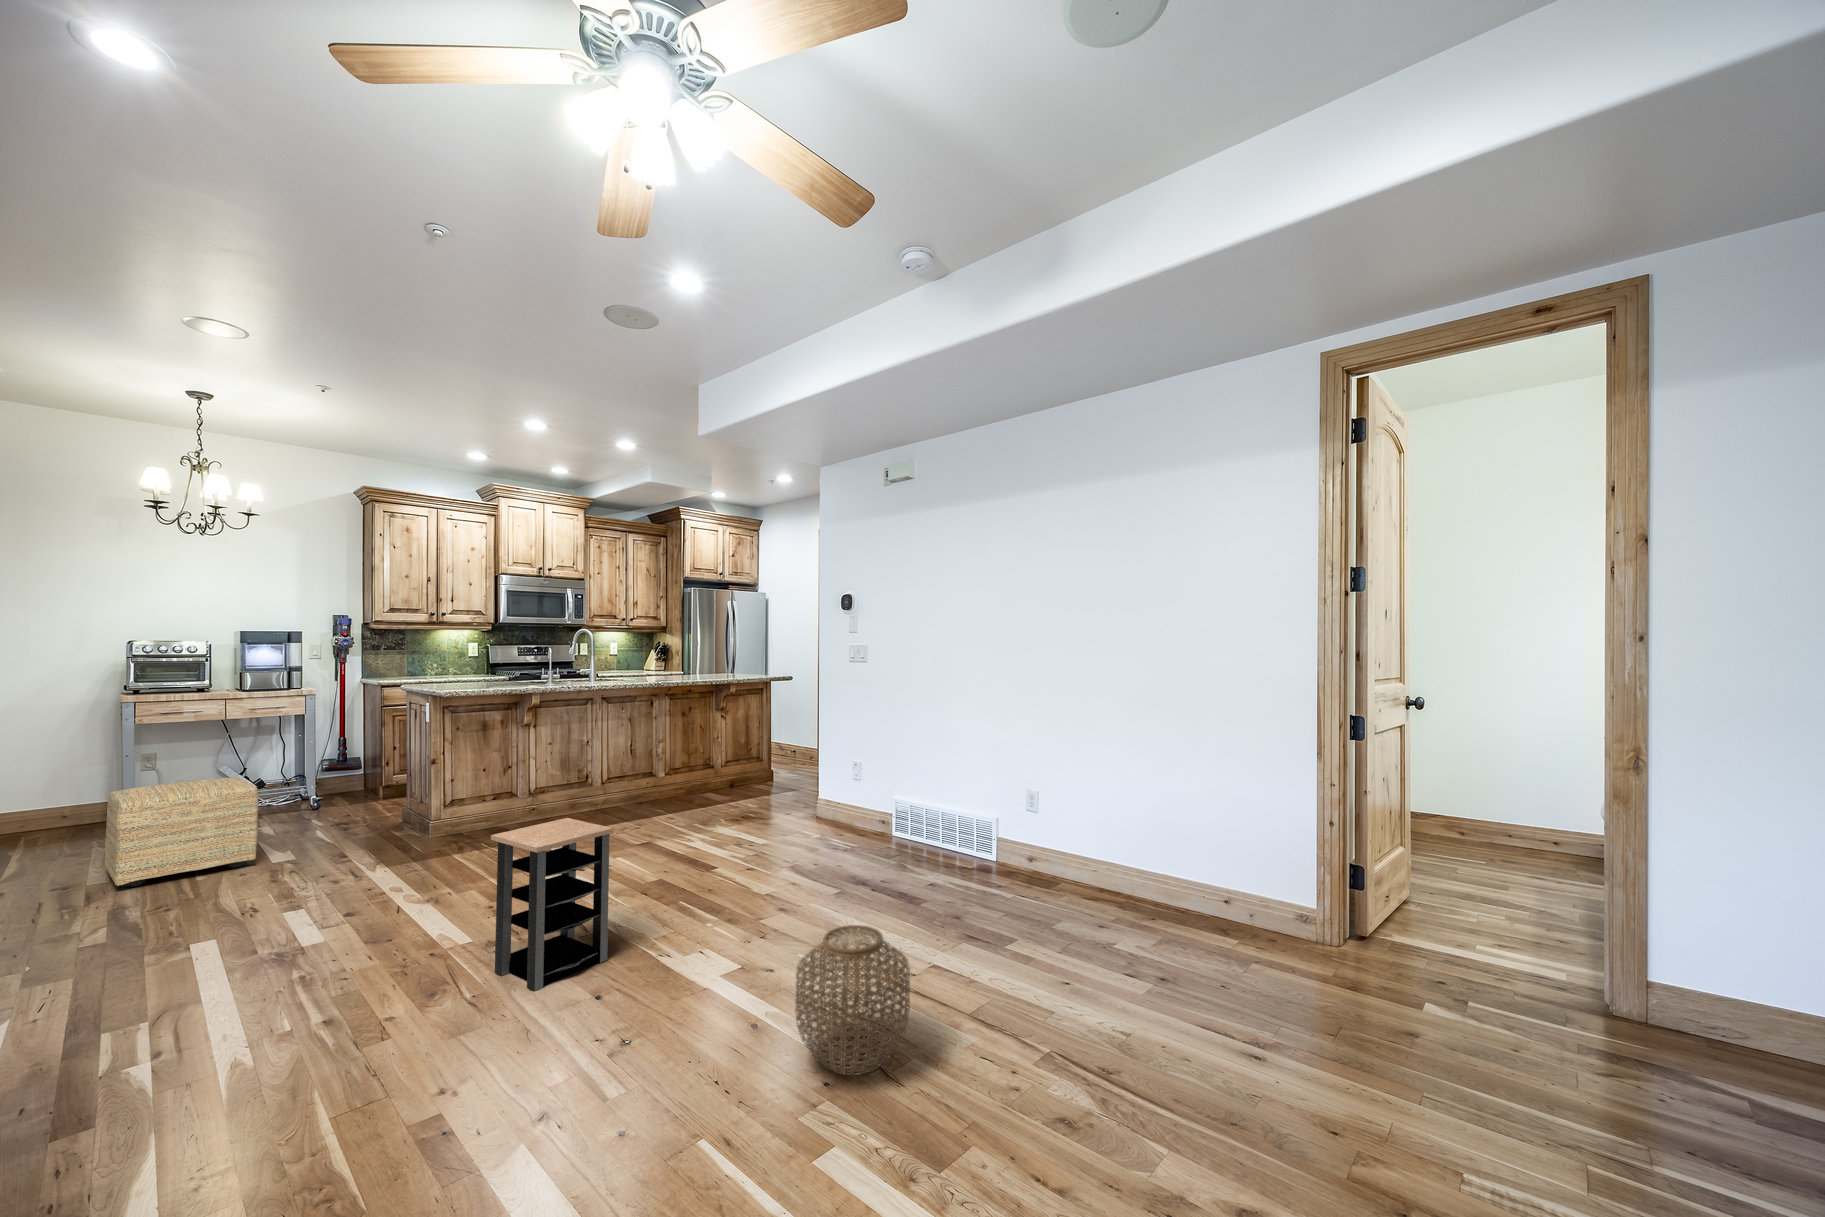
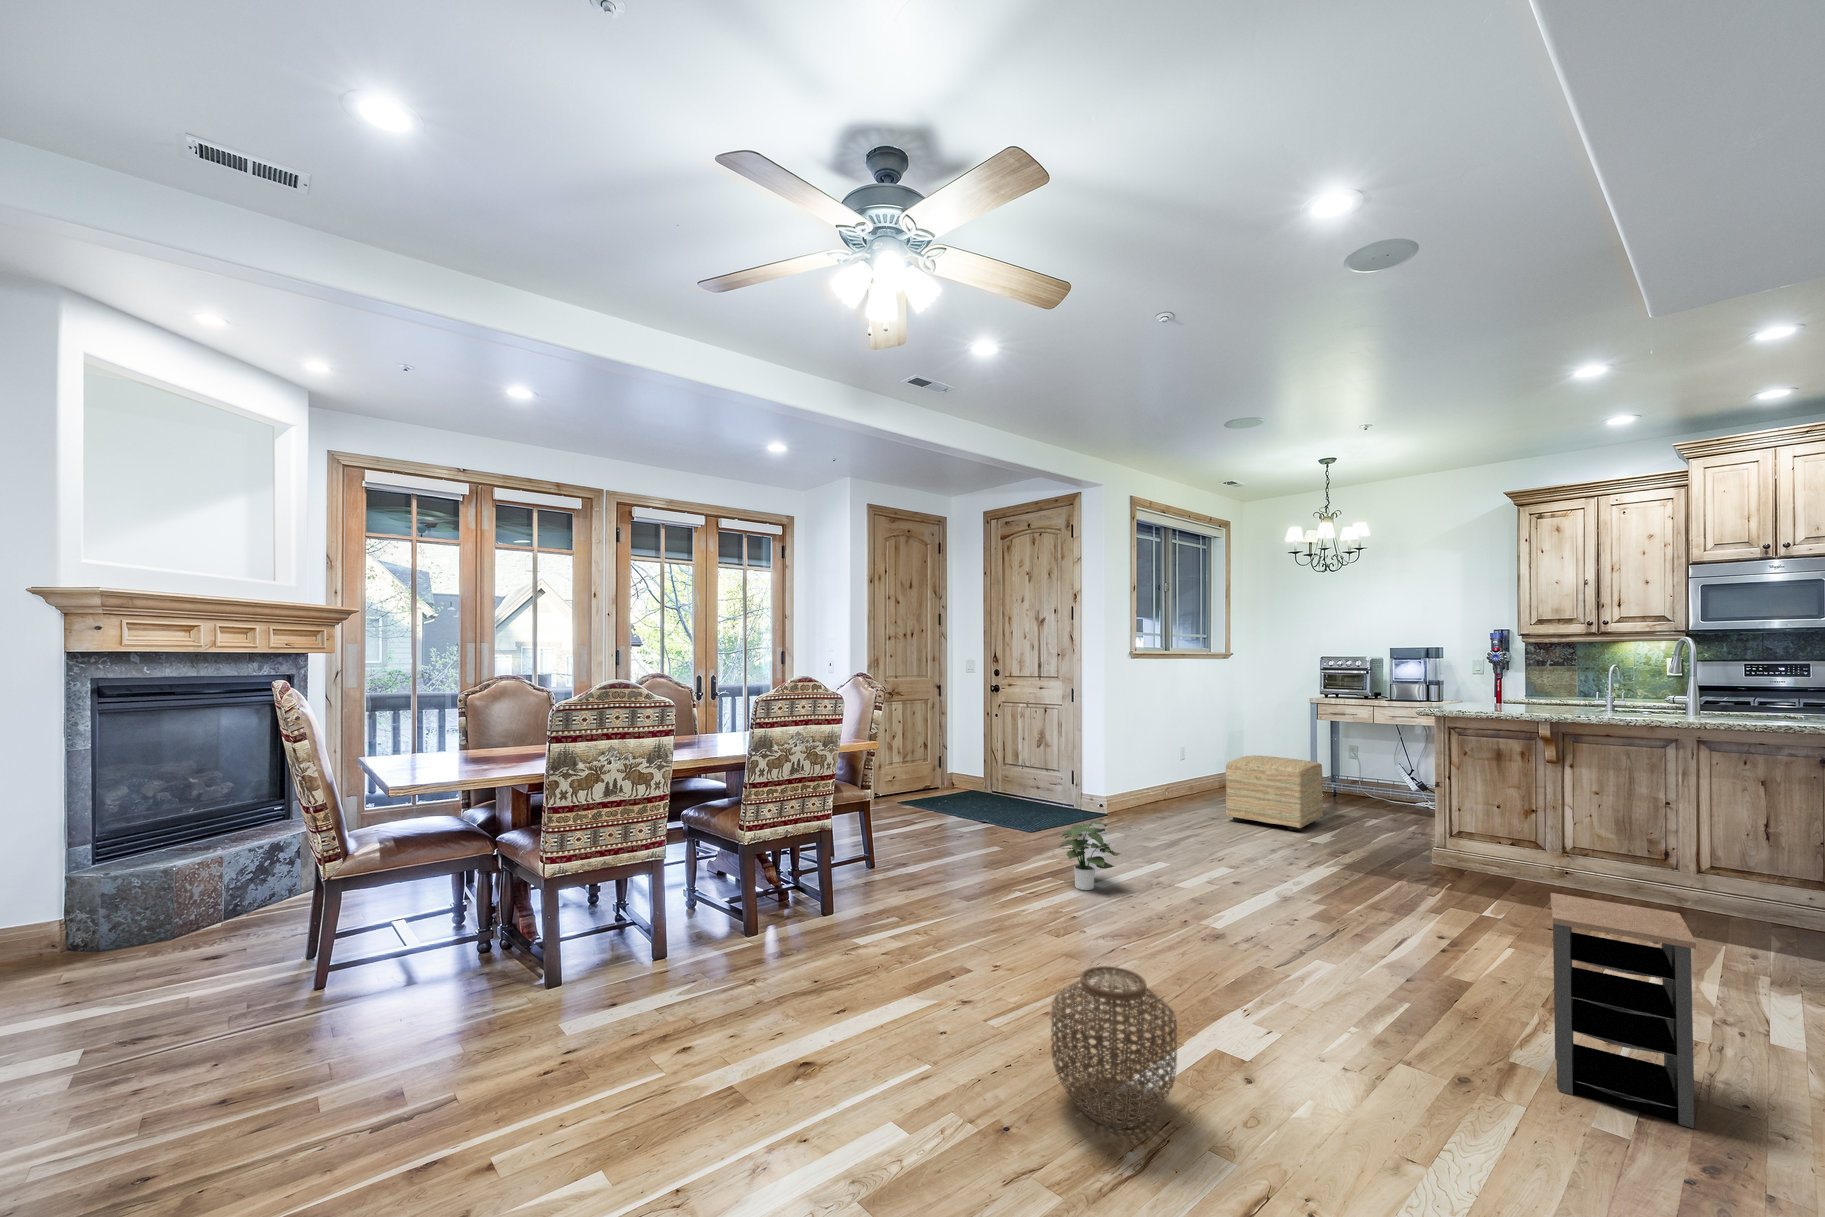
side table: present [491,818,613,991] -> present [1551,893,1696,1128]
potted plant: none [159,905,303,1035] -> present [1060,821,1120,890]

